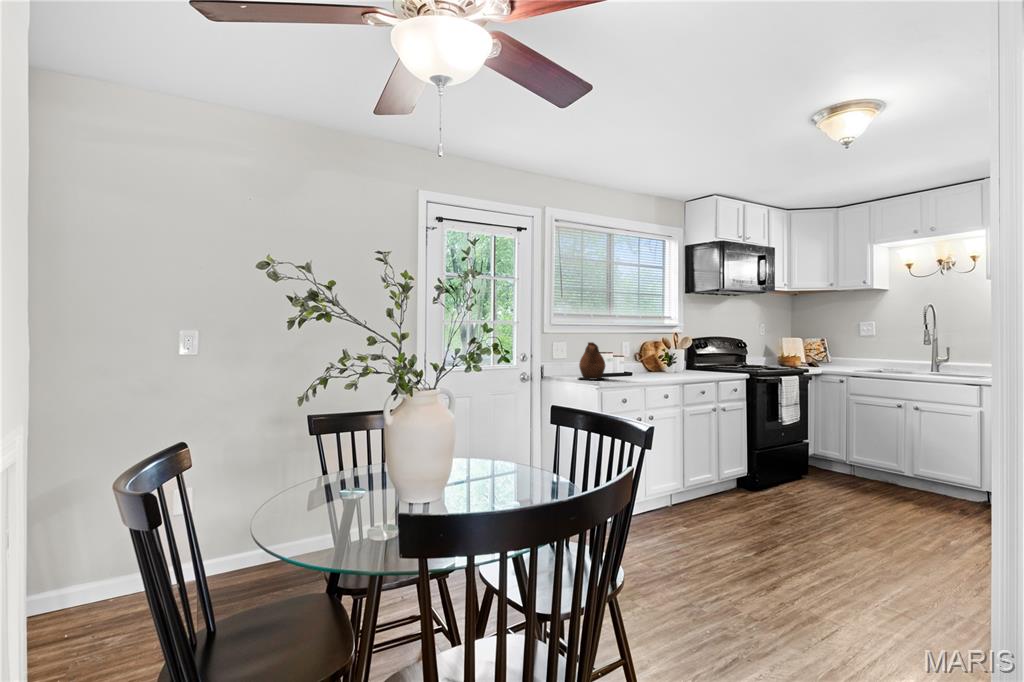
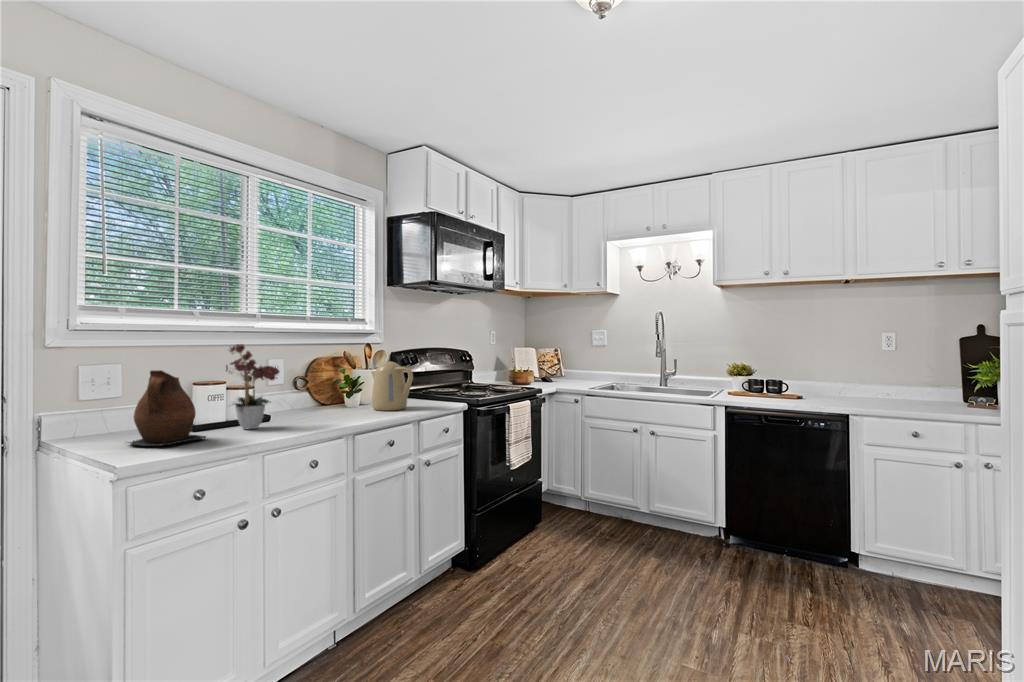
flower arrangement: none [612,328,641,377] -> present [226,344,279,429]
kettle: none [682,343,713,375] -> present [371,362,413,411]

